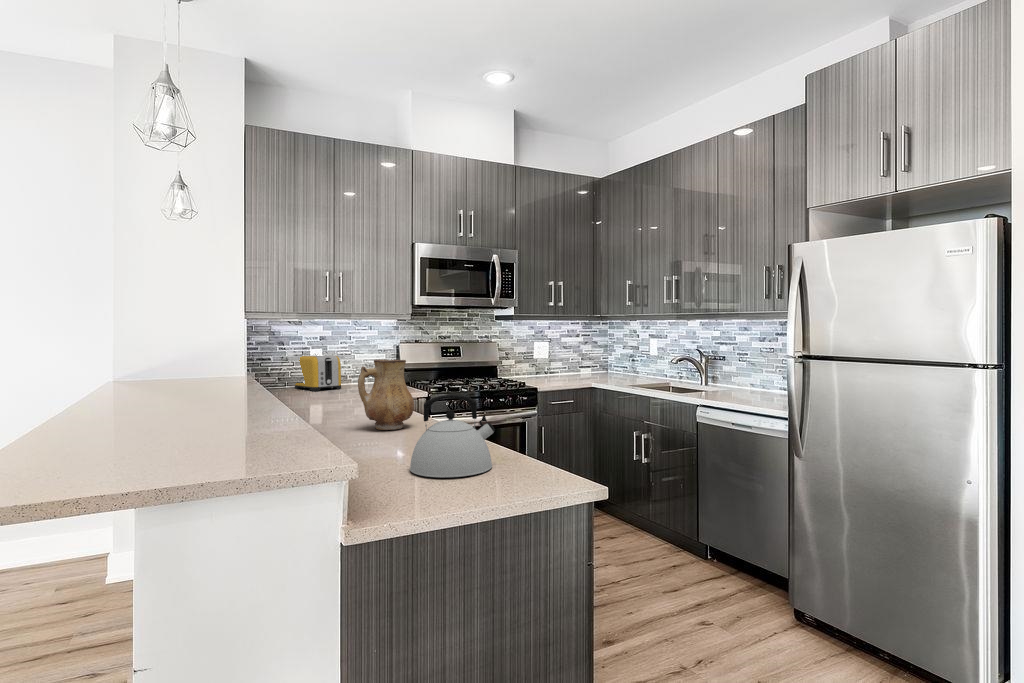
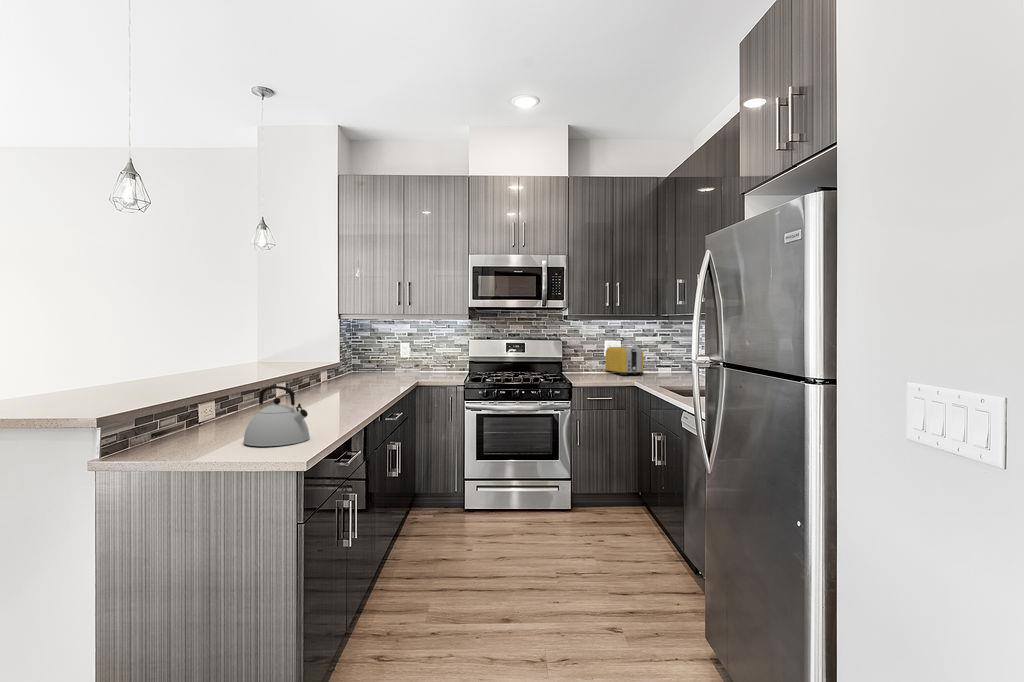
toaster: present [295,356,341,391] -> present [605,347,643,375]
ceramic pitcher: present [358,359,414,430] -> none [315,356,360,411]

